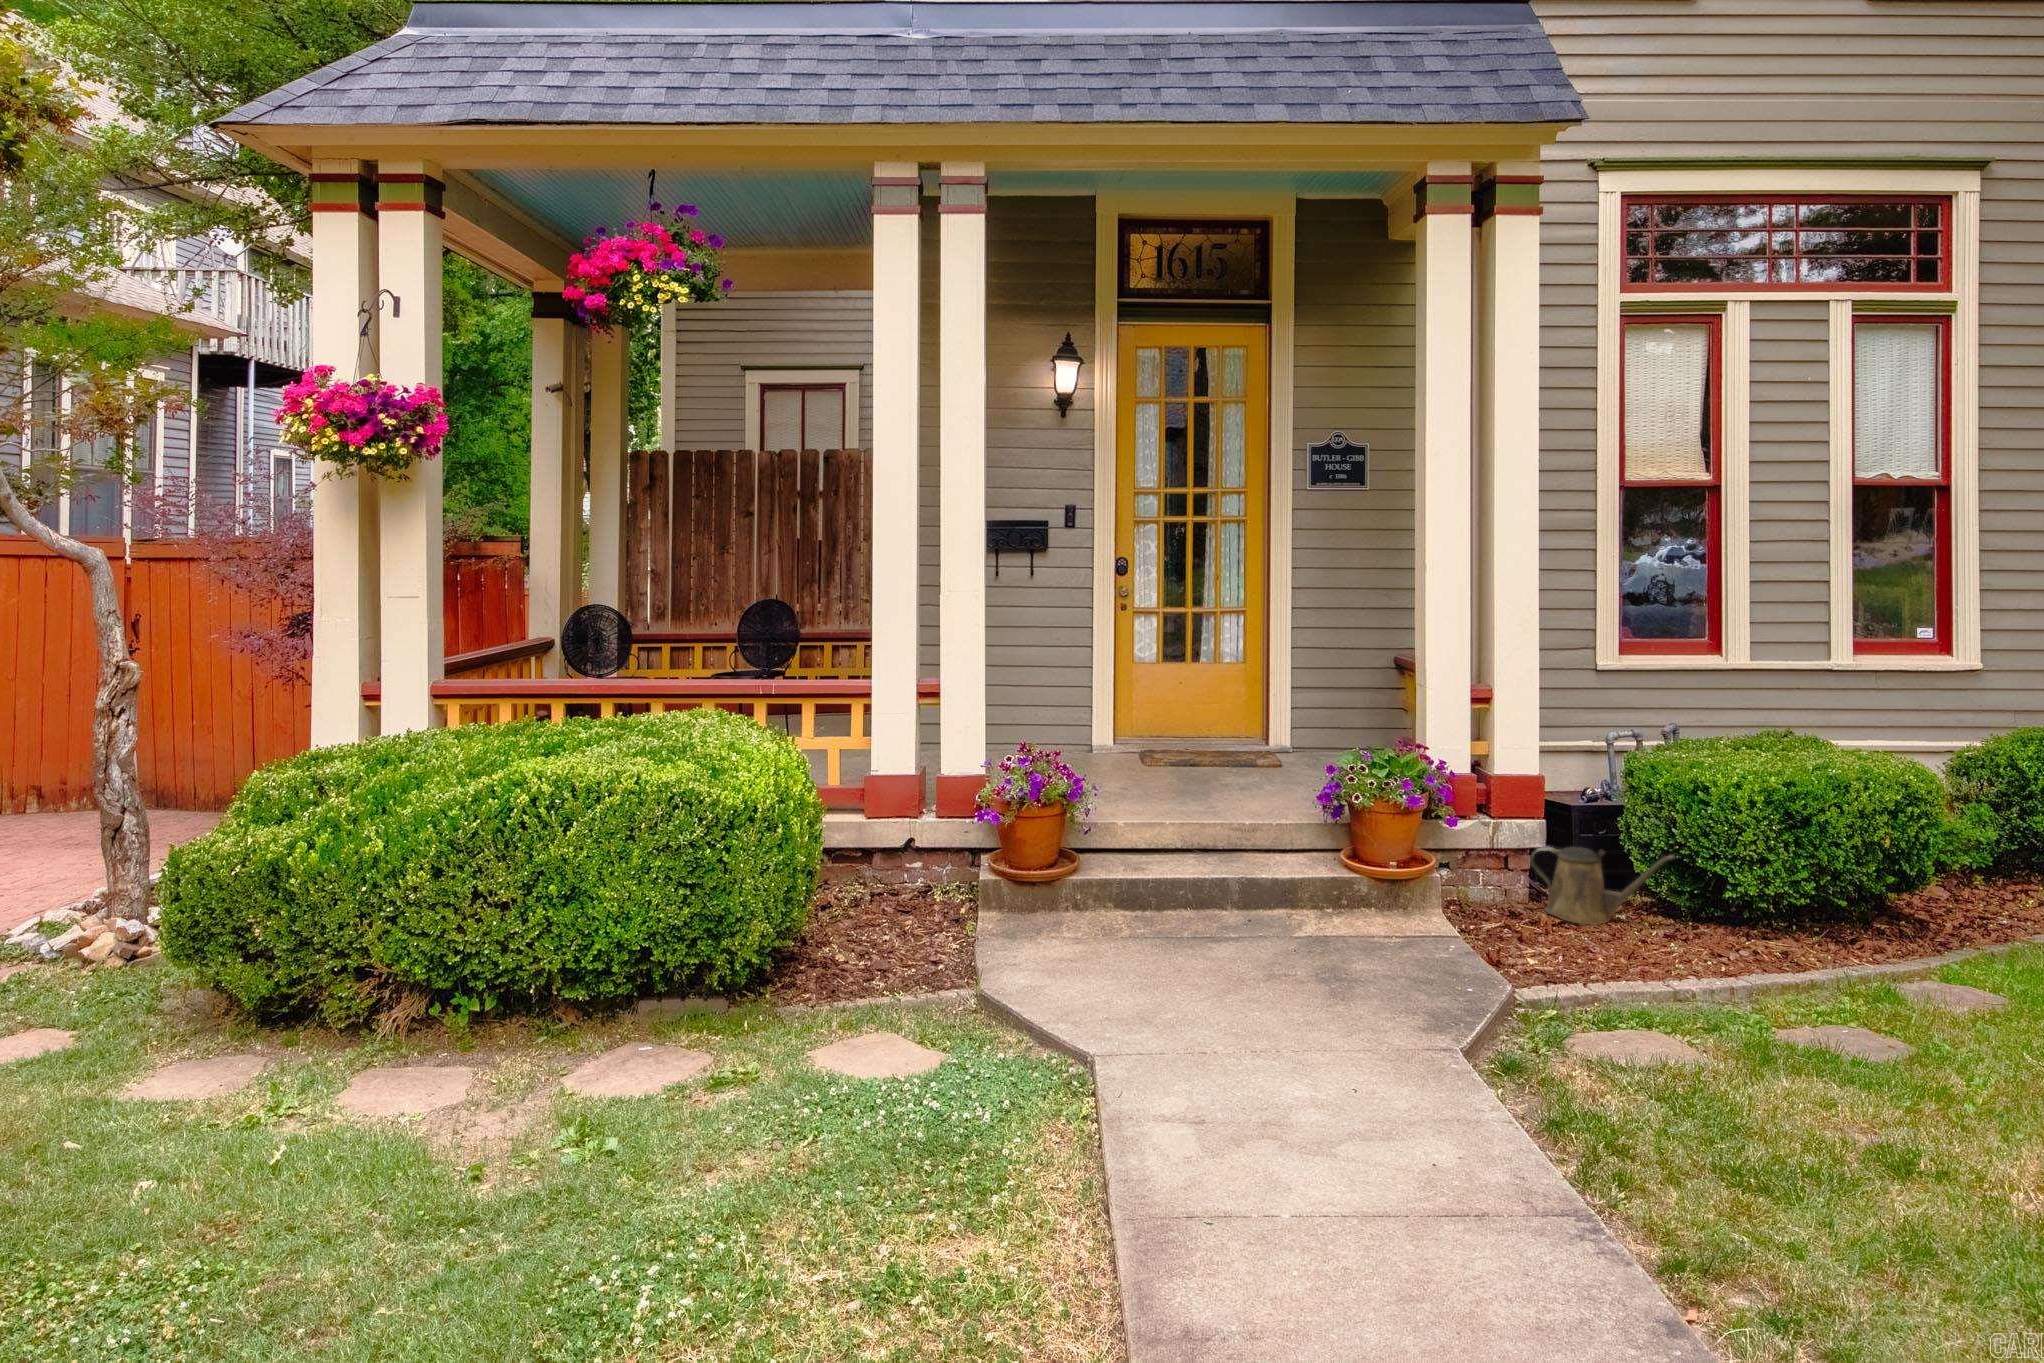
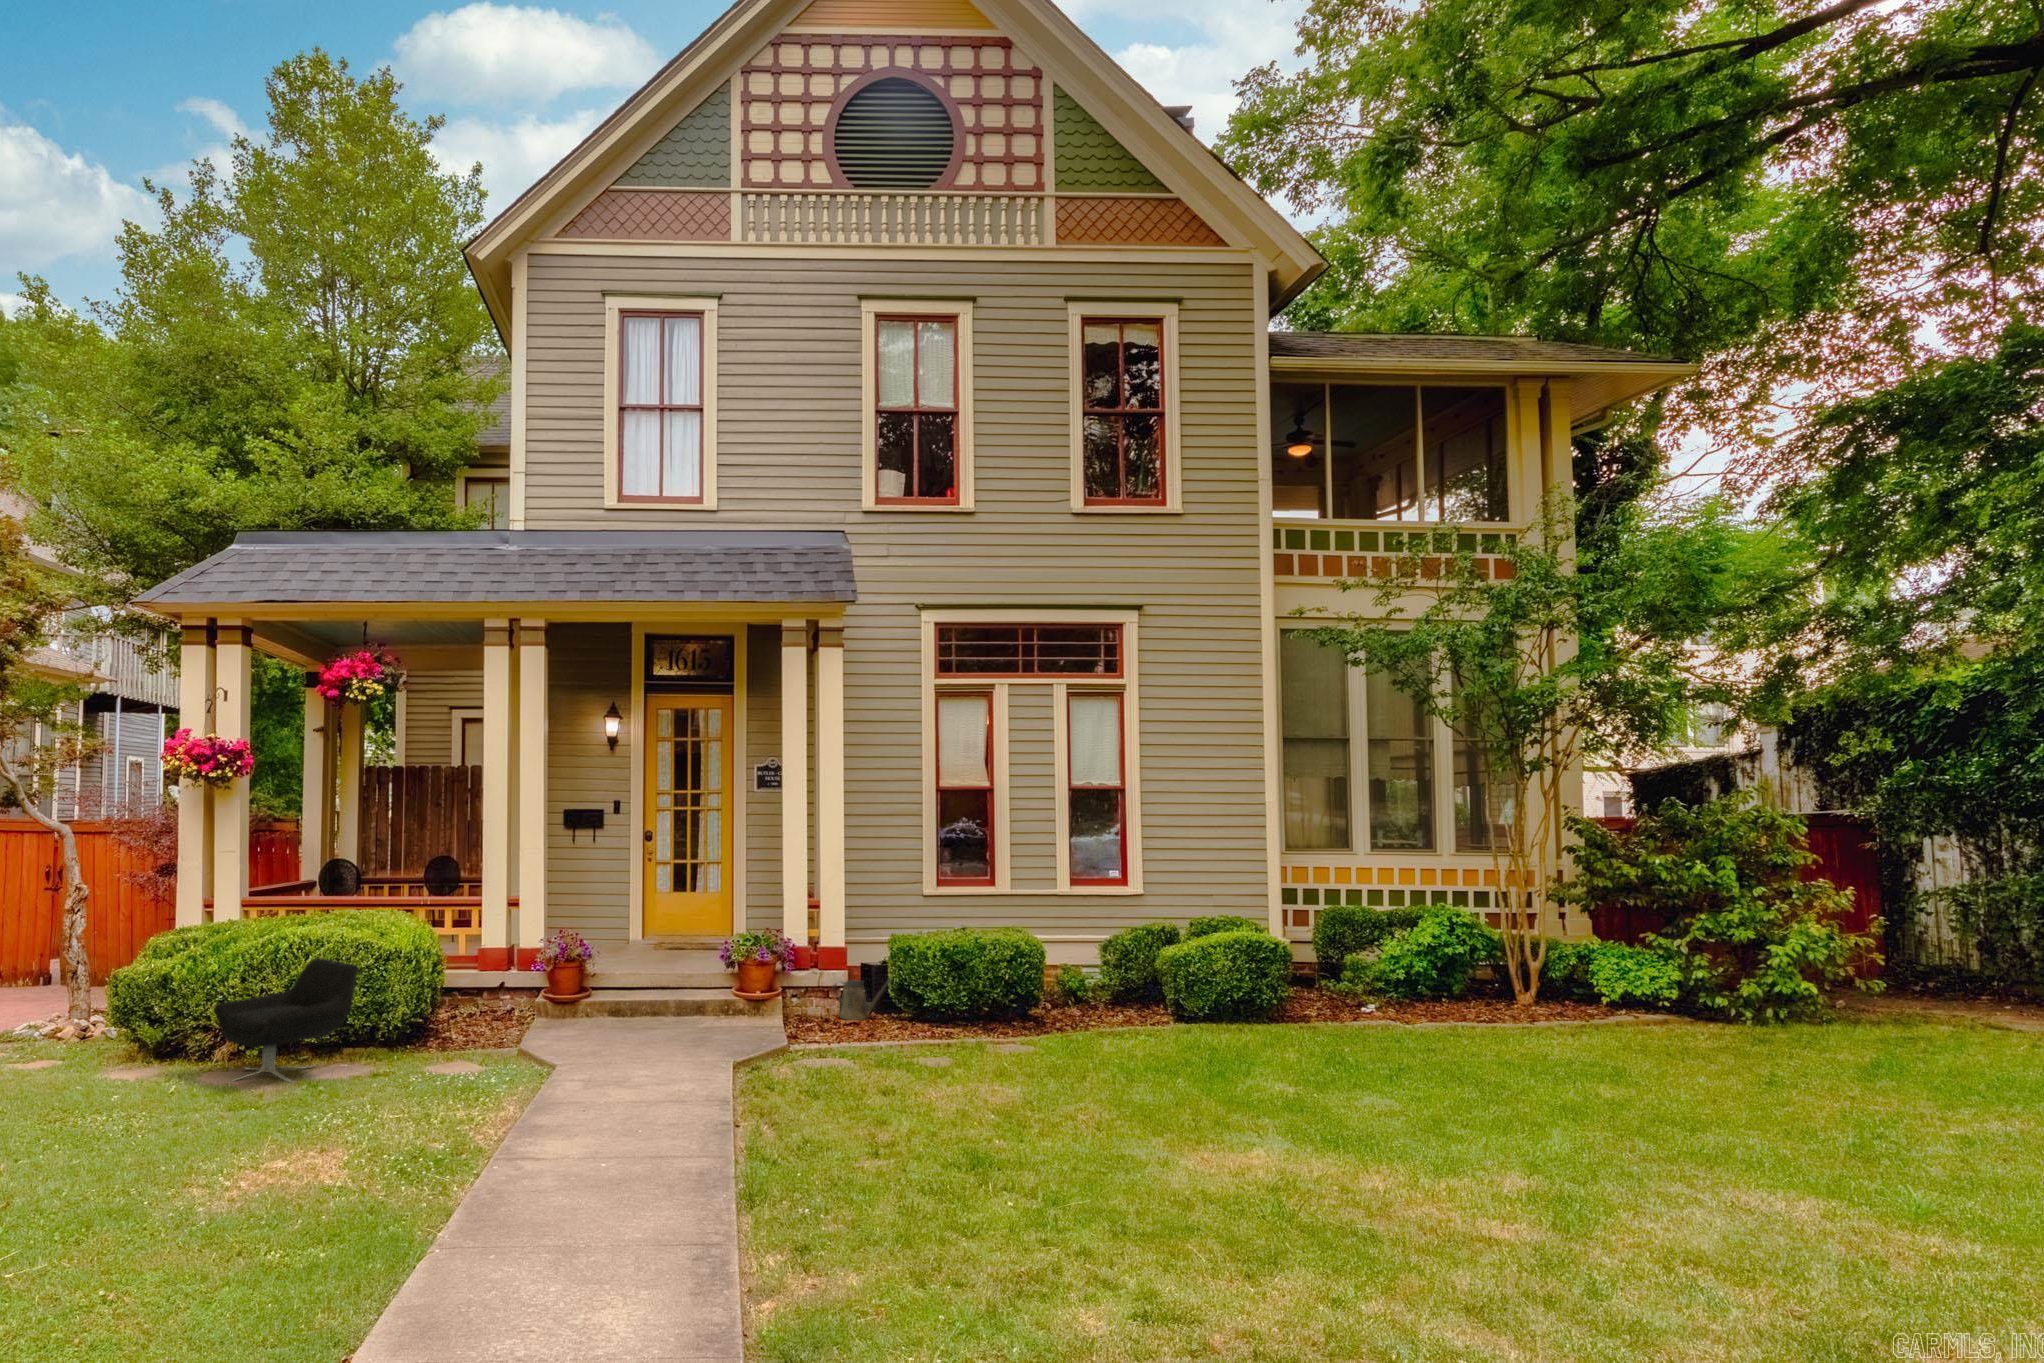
lounge chair: none [362,834,678,1156] -> present [214,958,359,1082]

